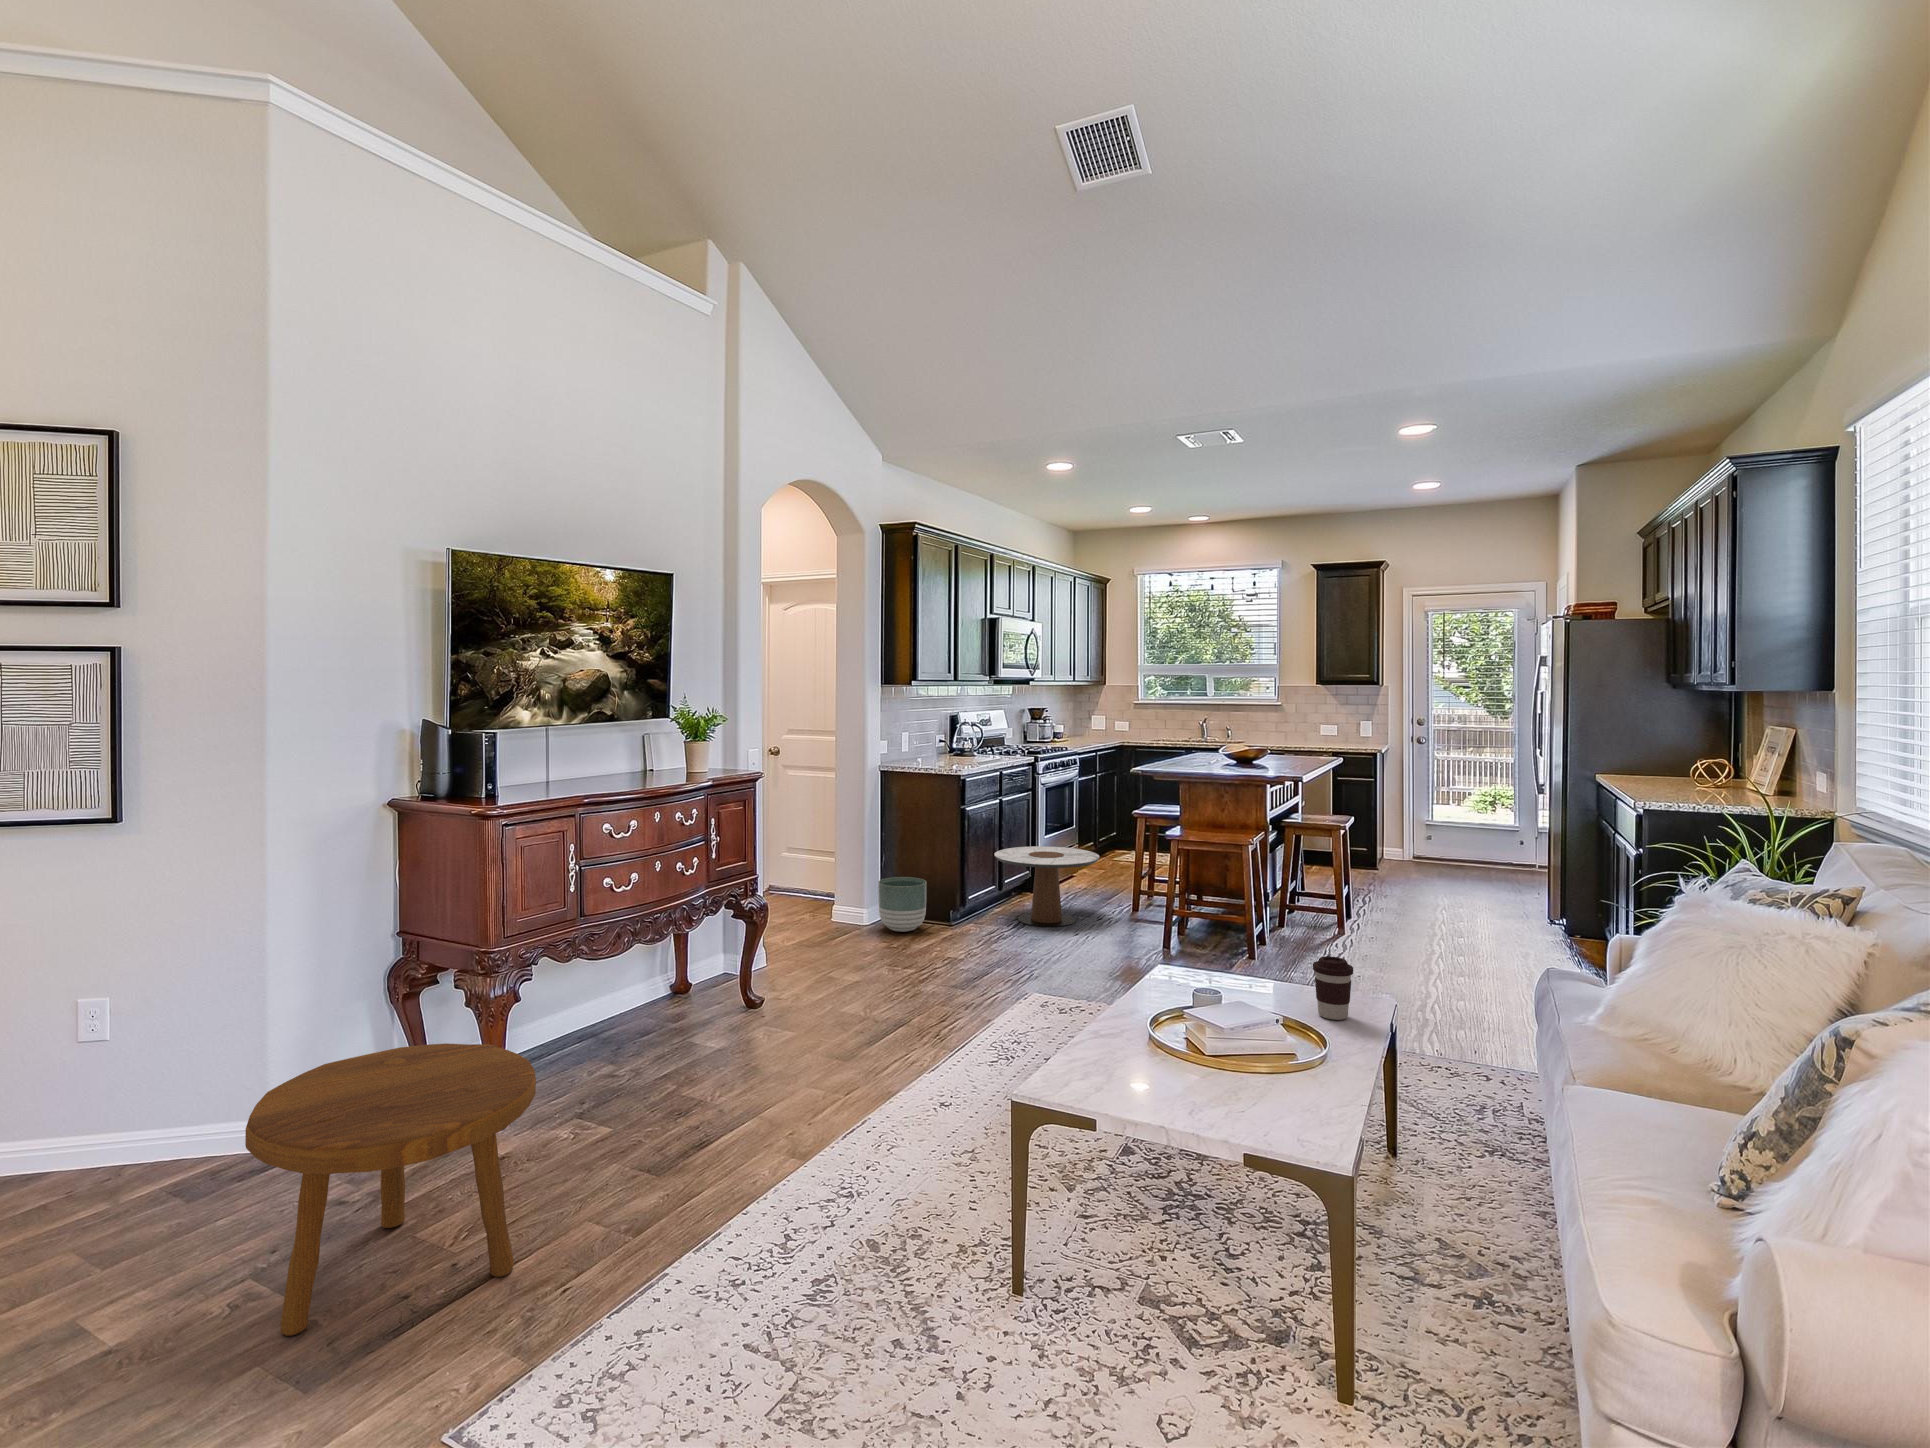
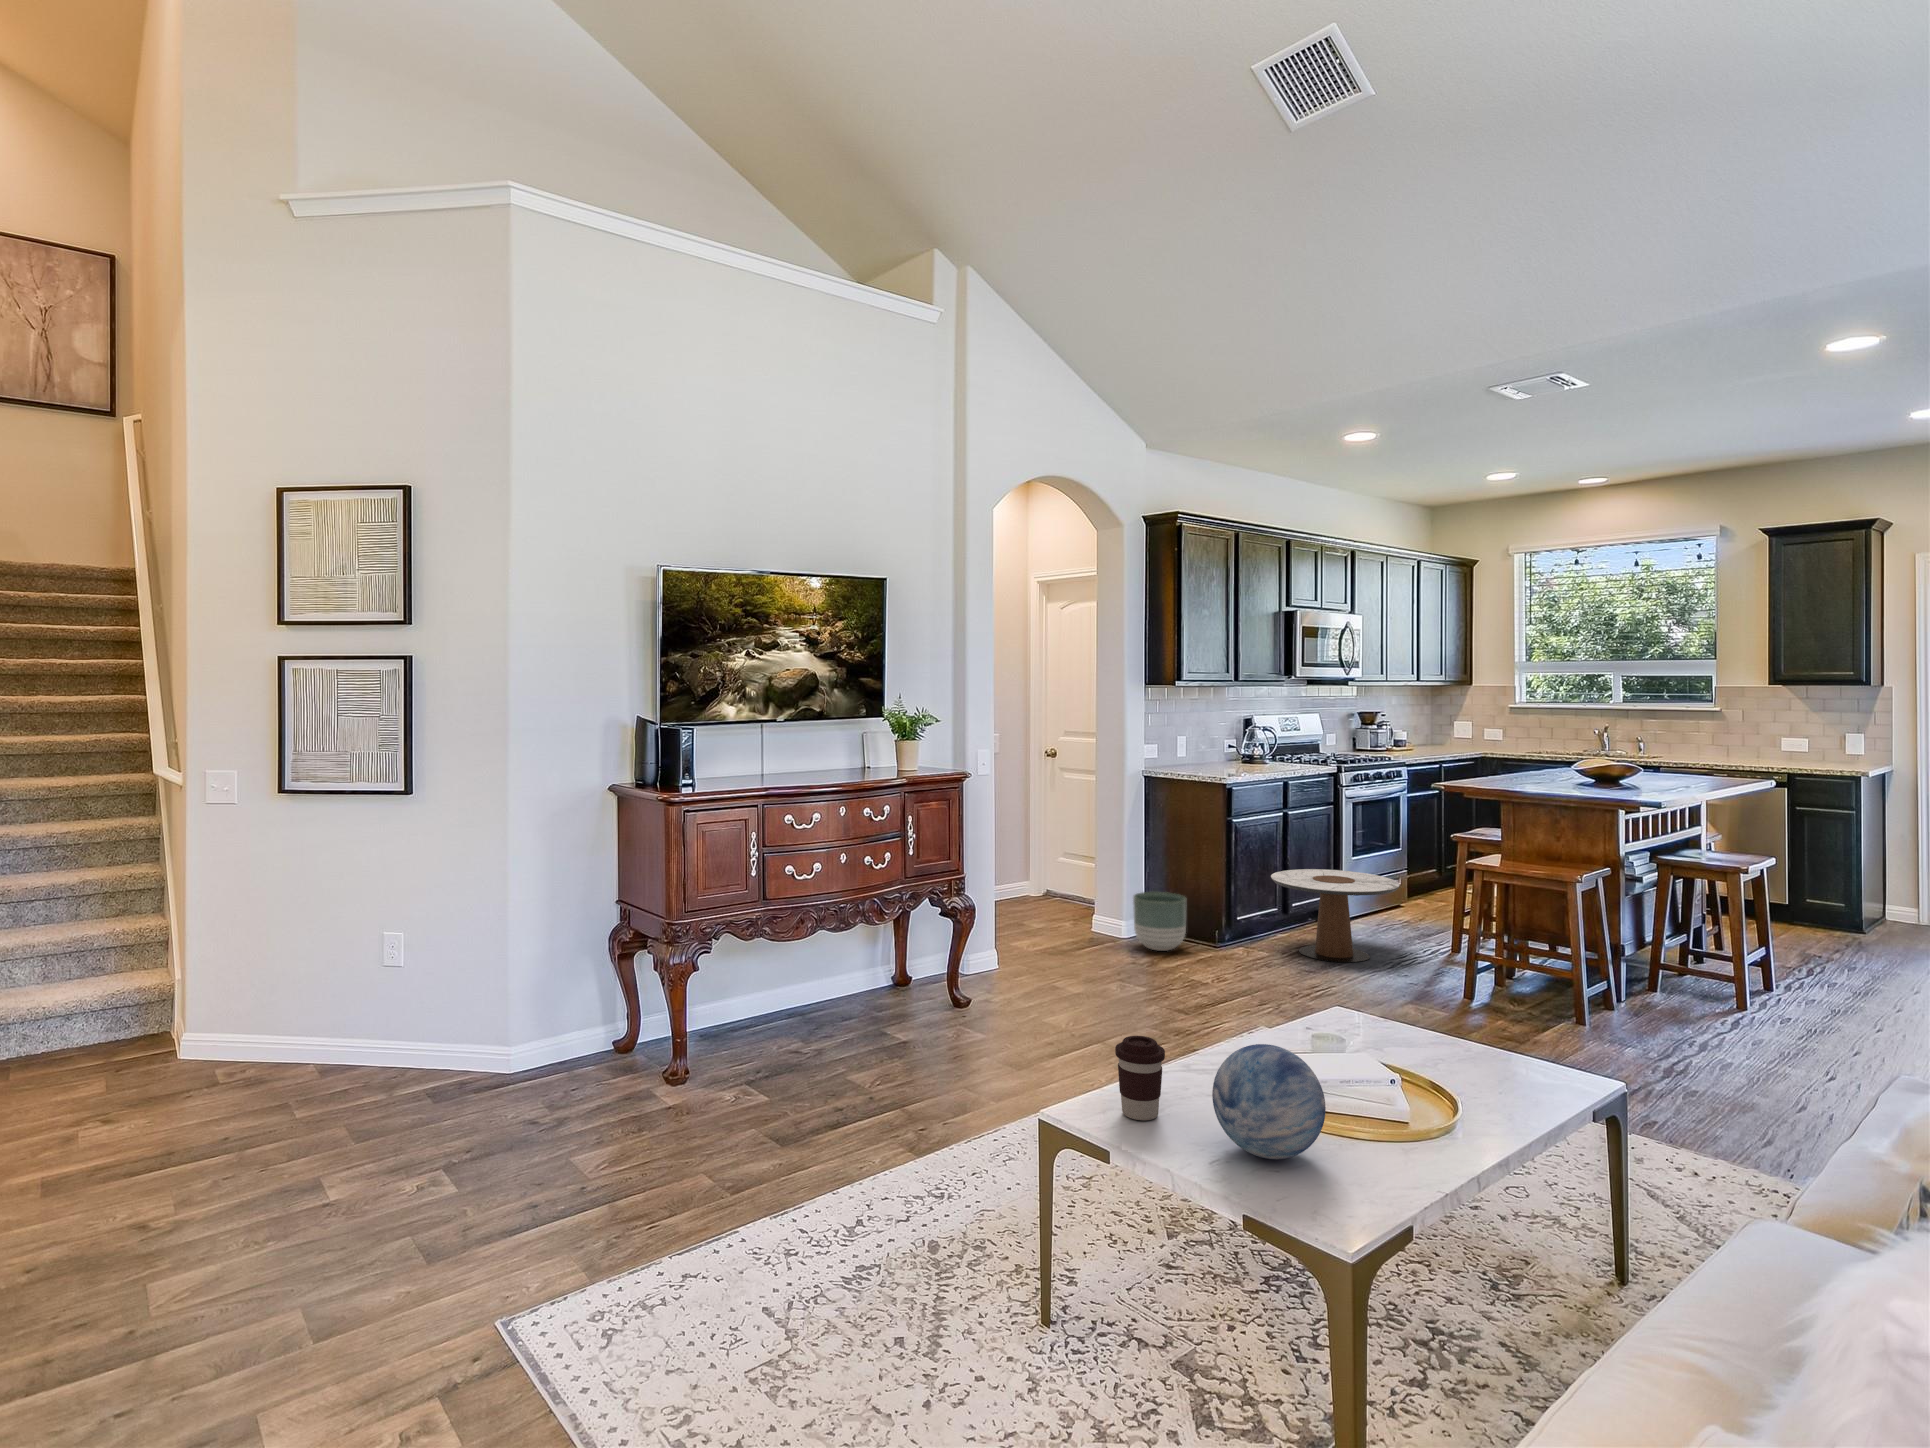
coffee cup: present [1313,956,1353,1020] -> present [1115,1036,1165,1120]
decorative orb: none [1179,1003,1276,1102] -> present [1212,1044,1326,1159]
footstool: present [245,1043,536,1336] -> none [423,995,656,1215]

